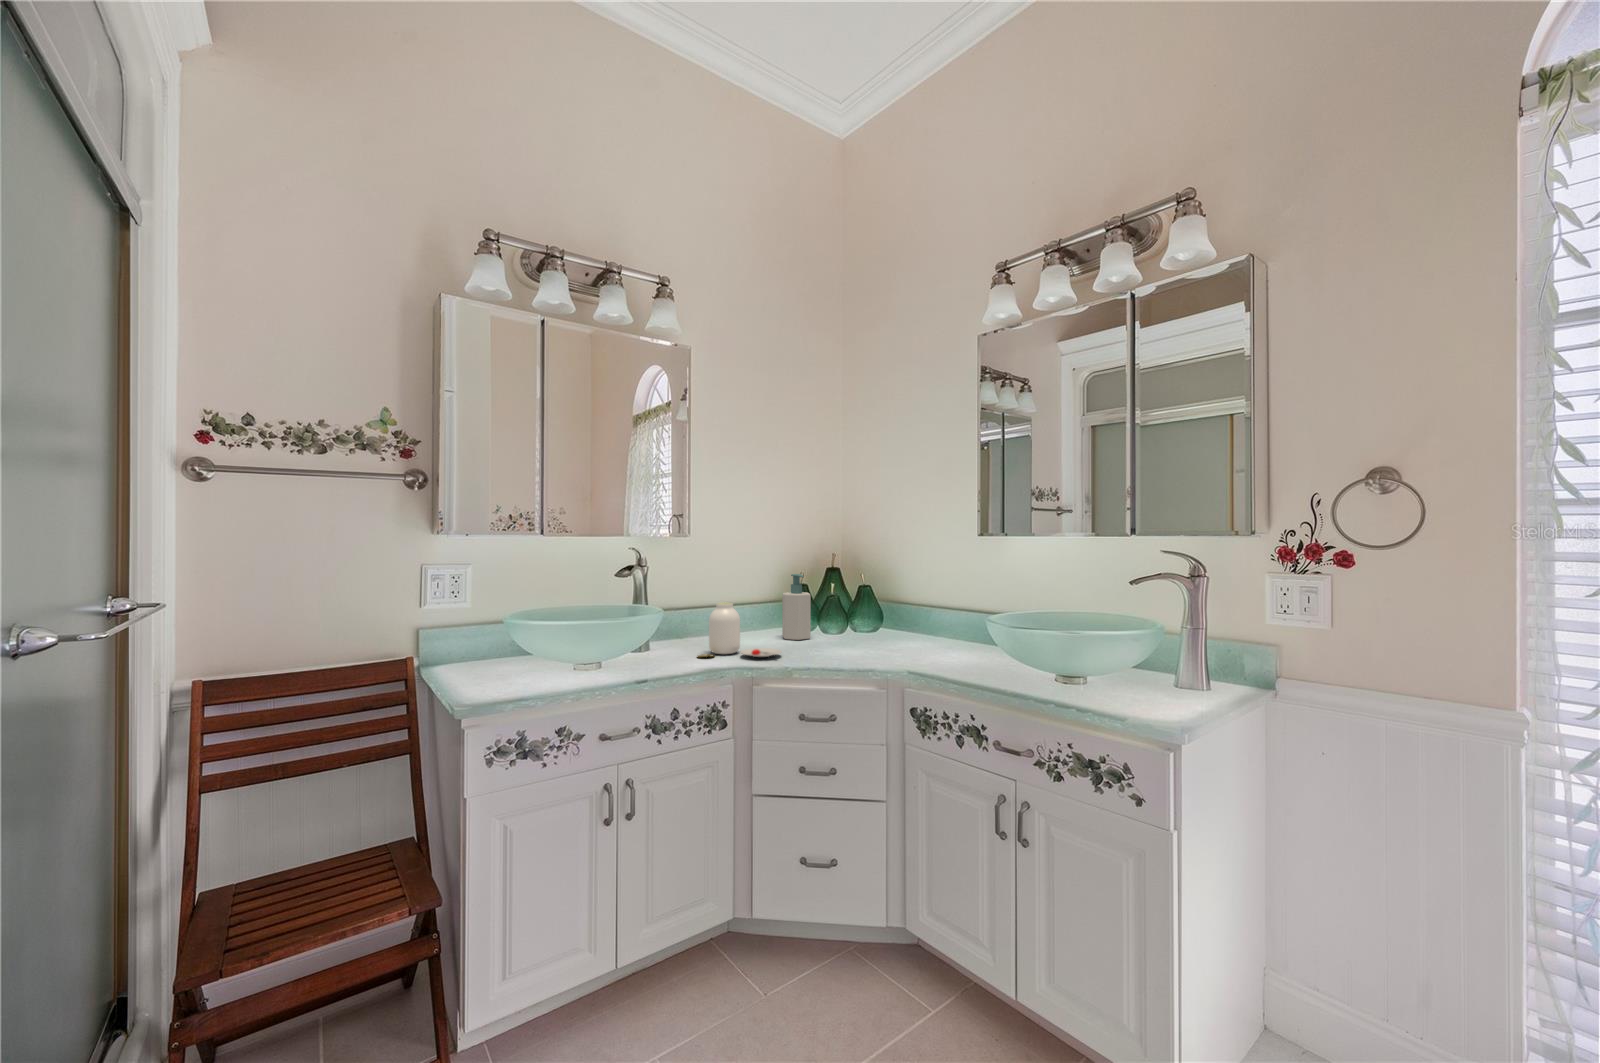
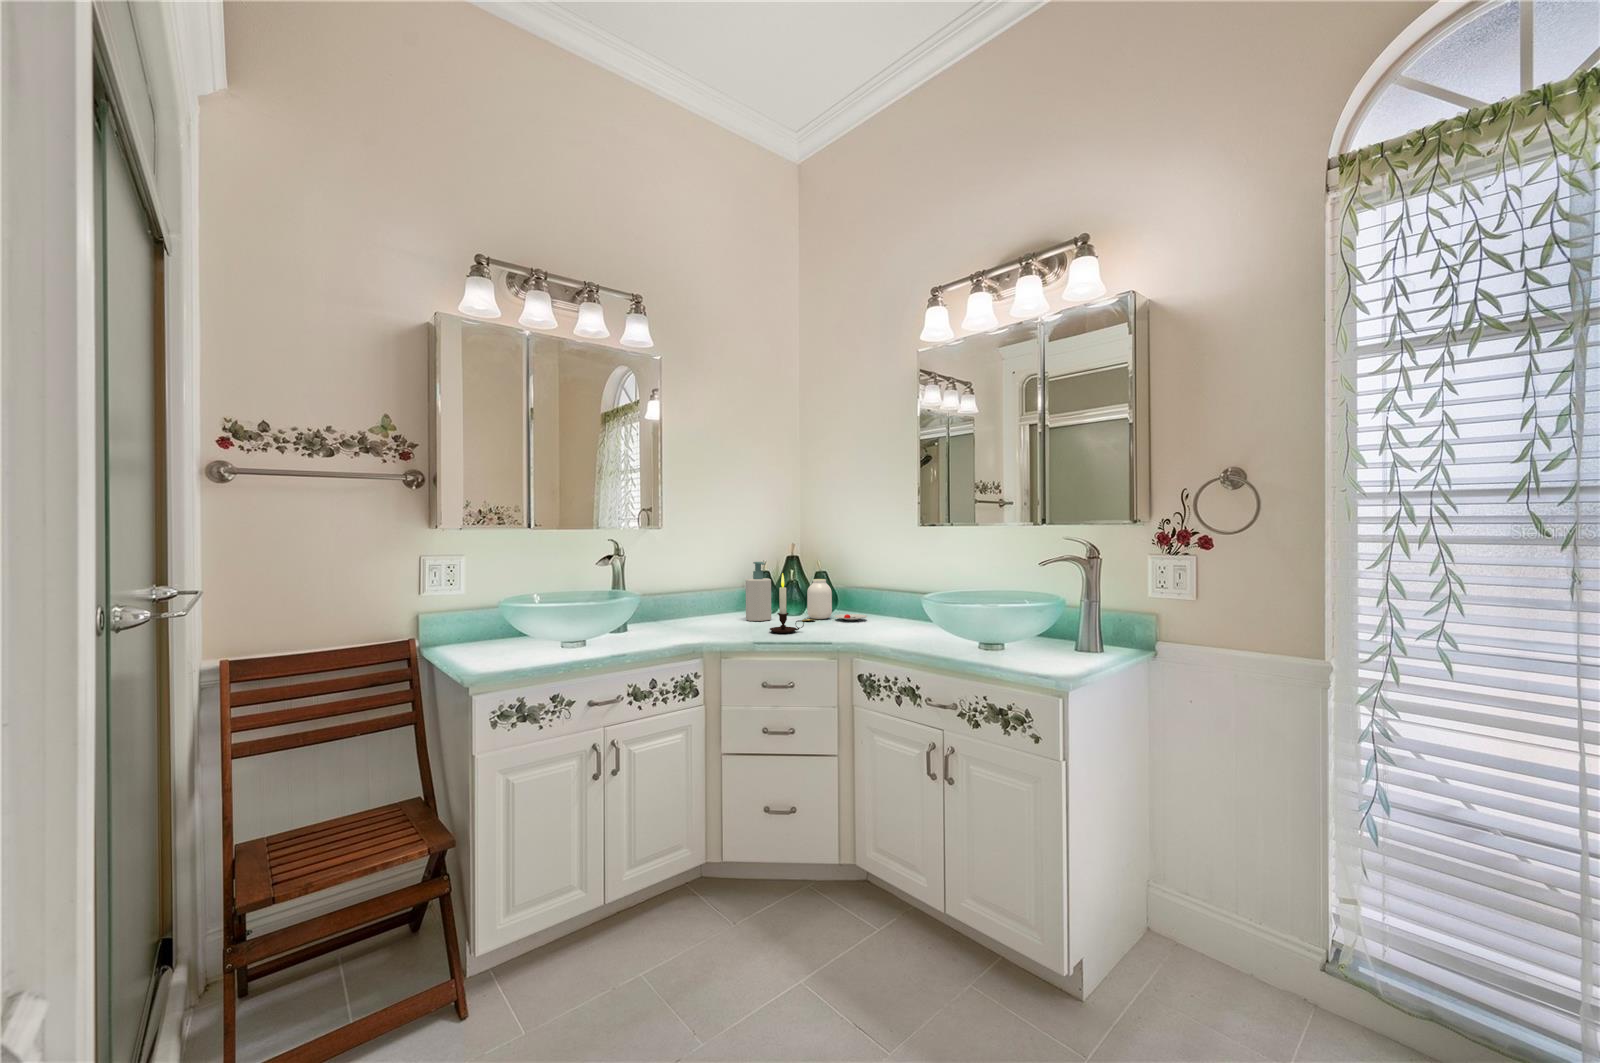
candle: none [808,588,847,656] -> present [770,573,804,633]
jar: present [697,602,782,657] -> present [802,579,867,621]

